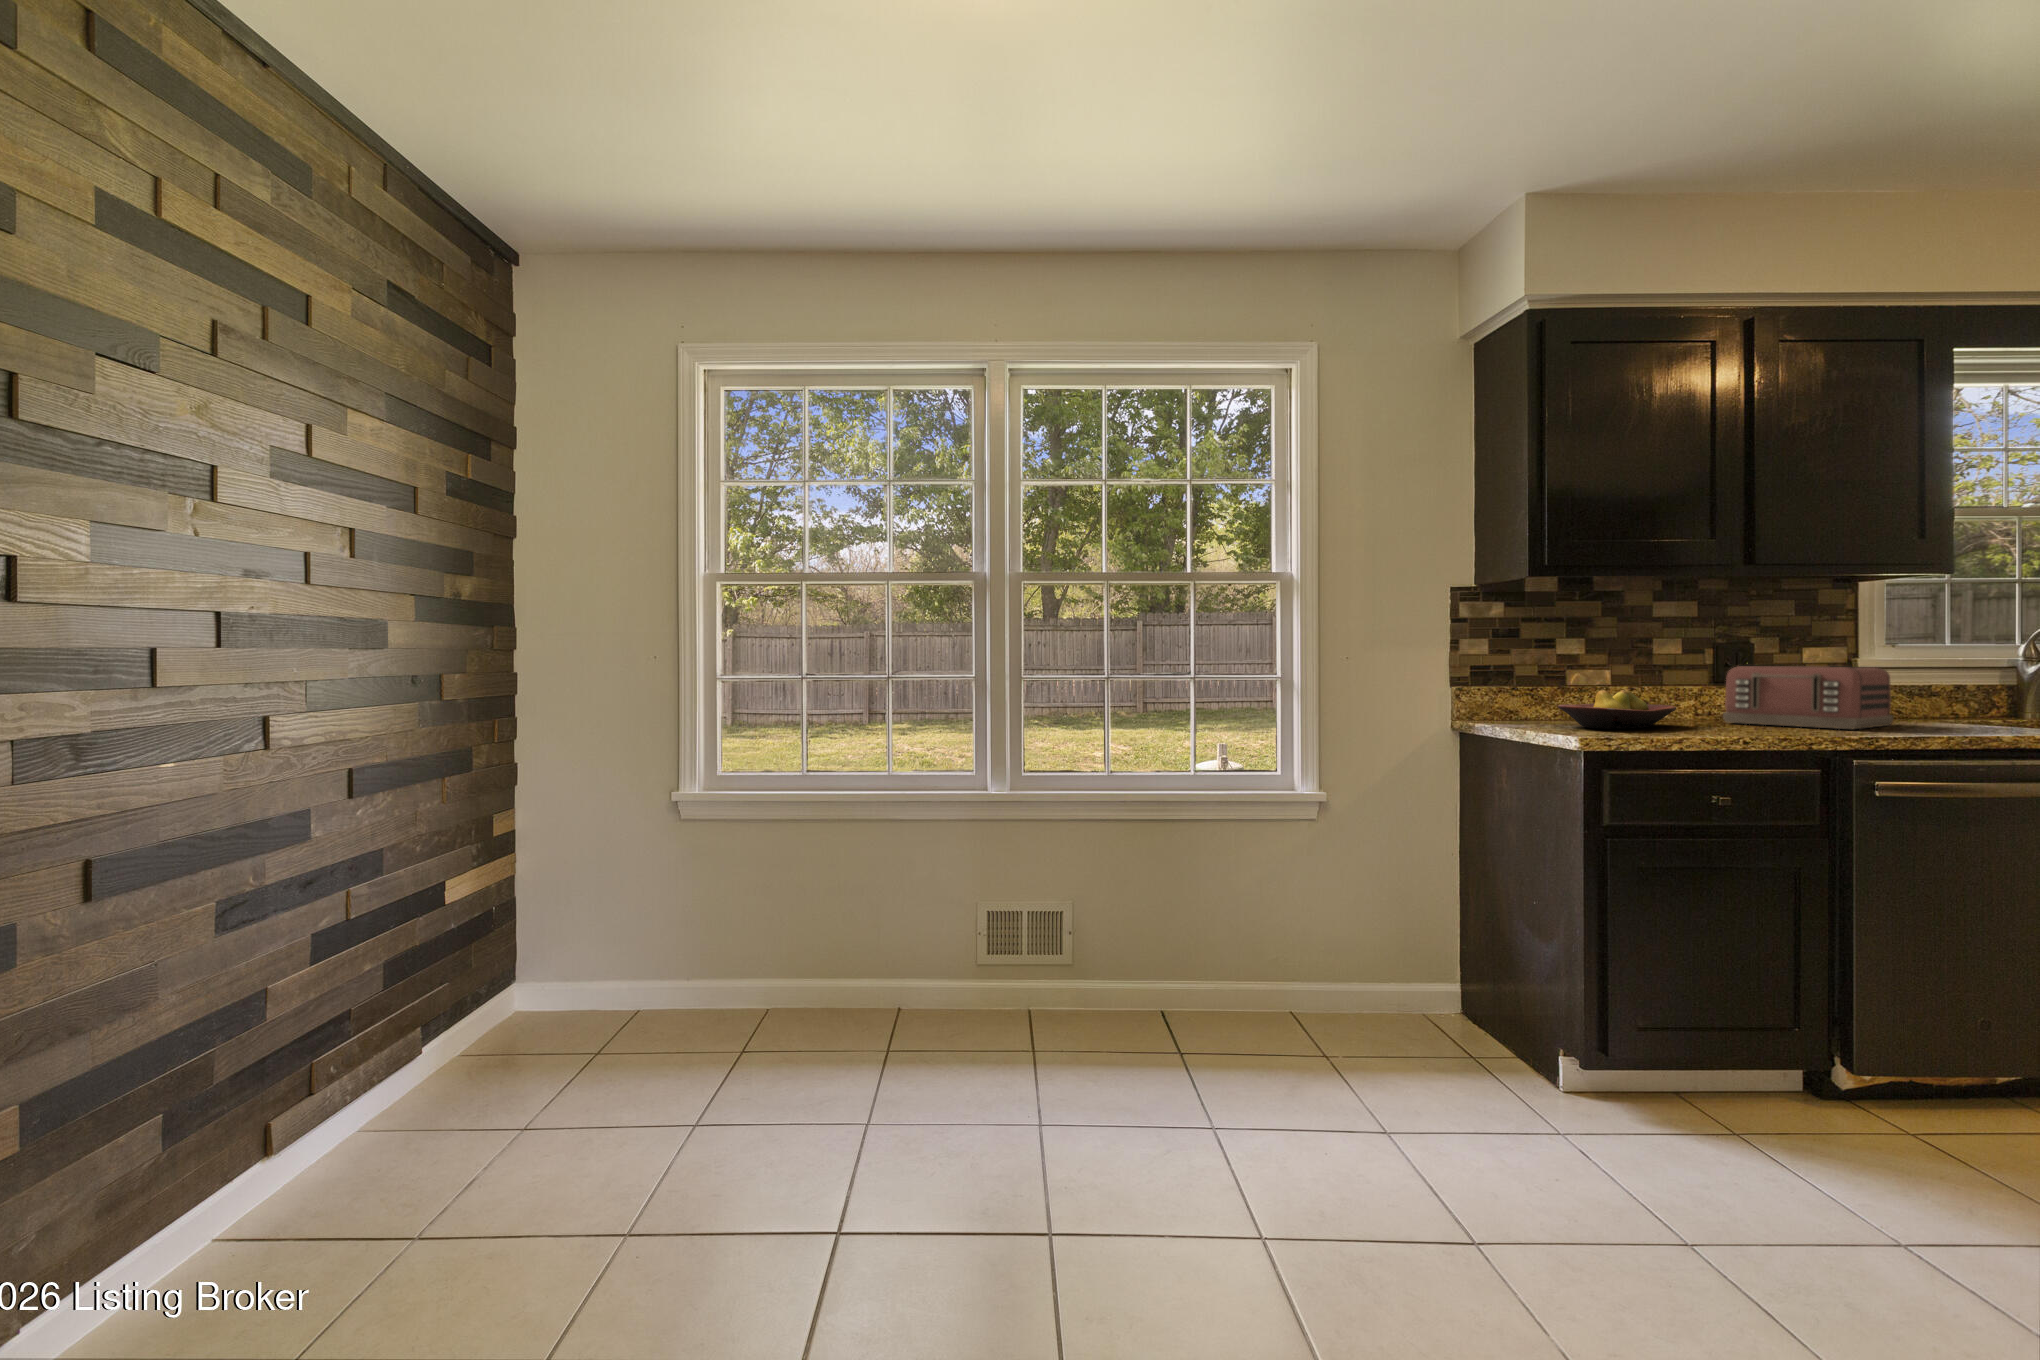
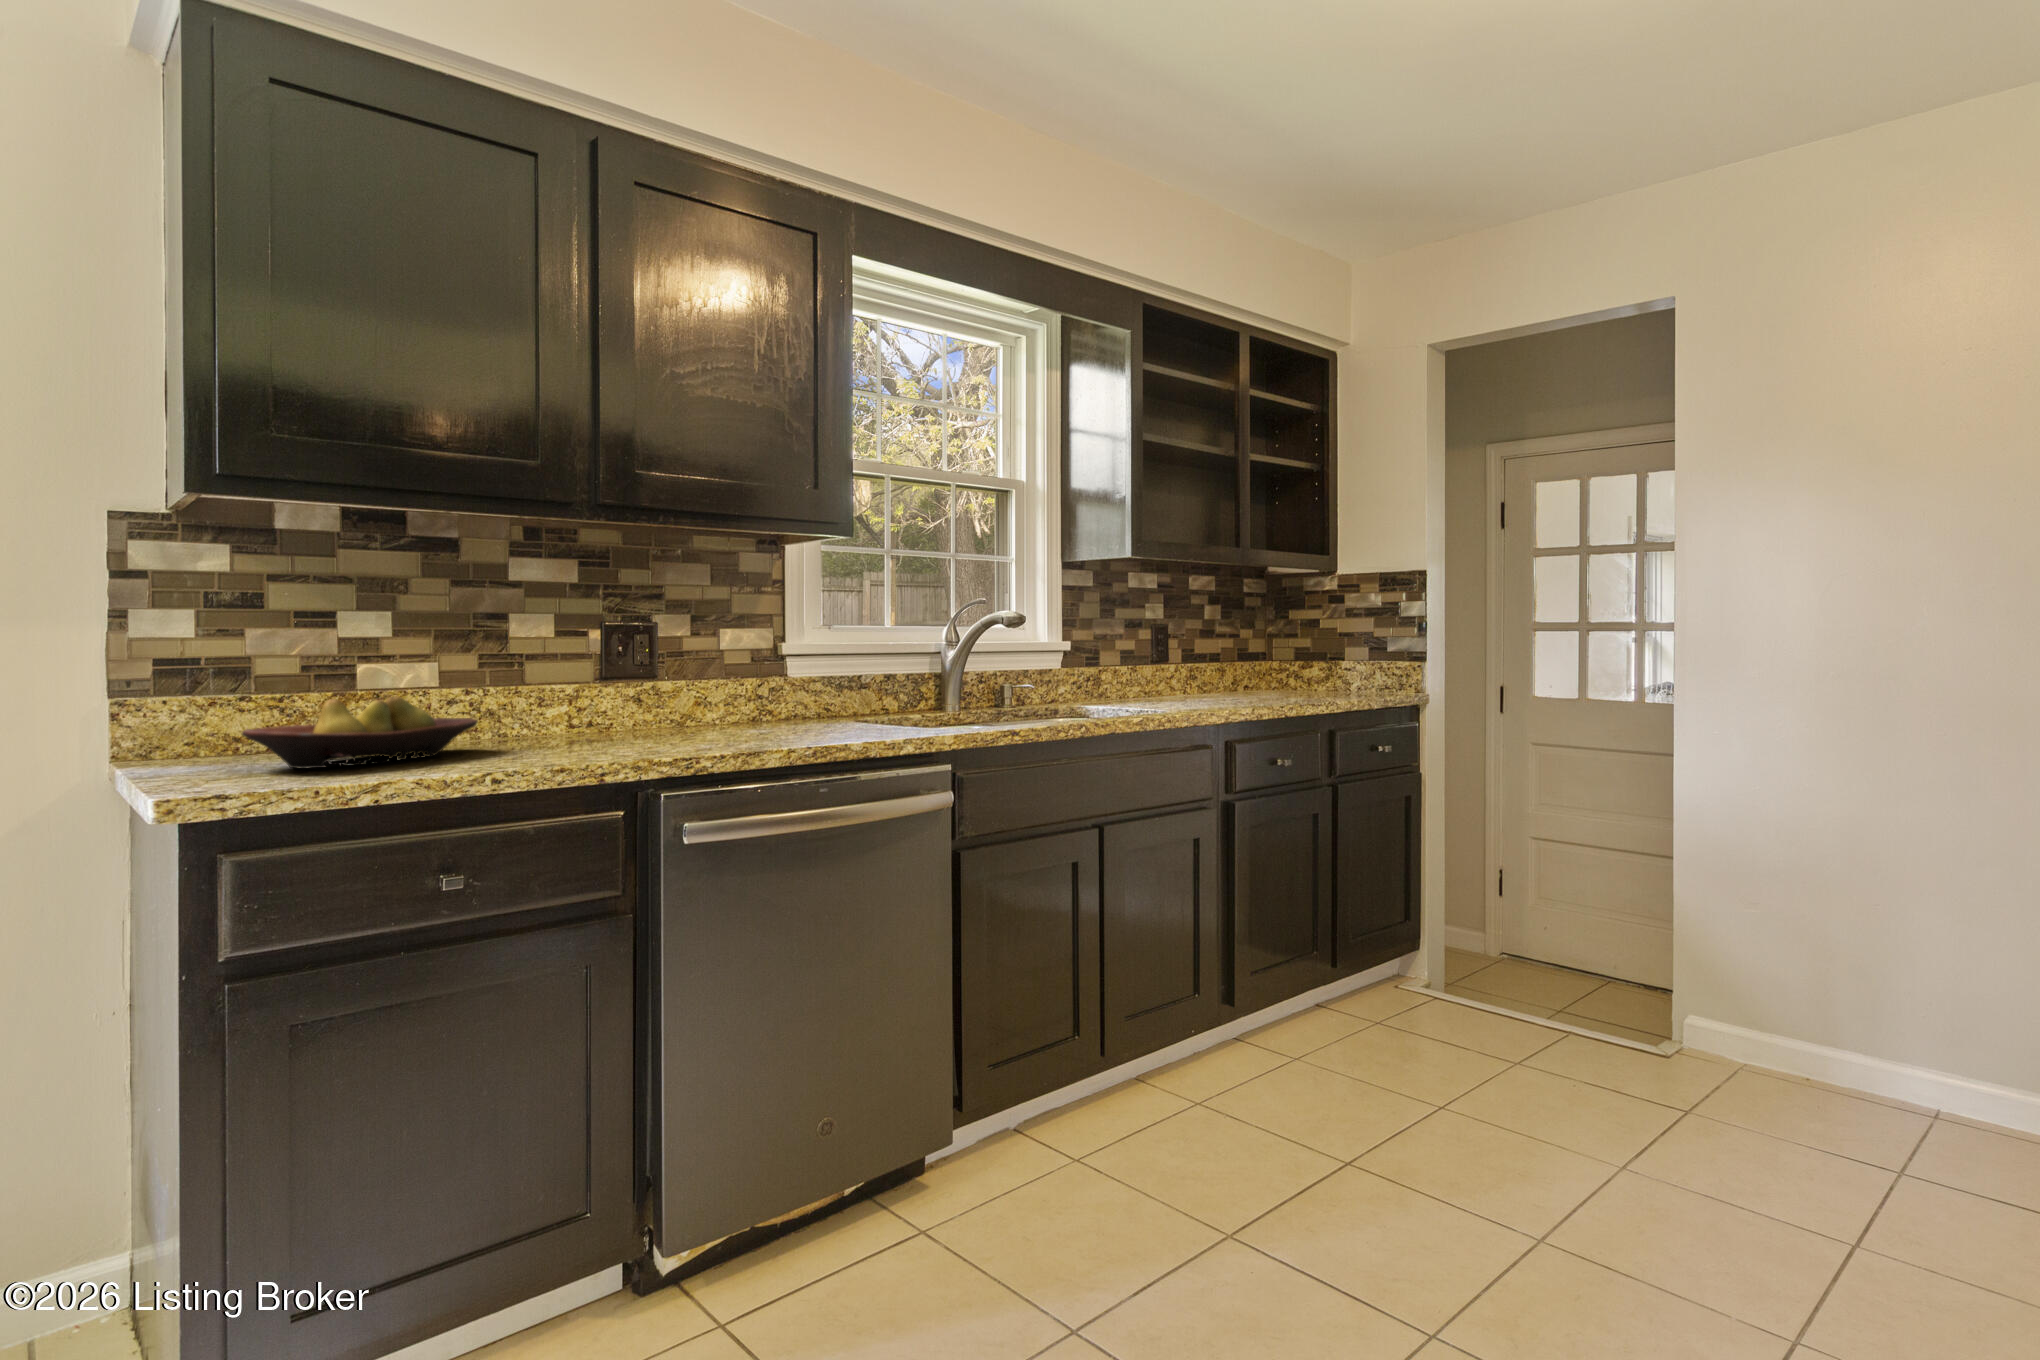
toaster: present [1723,666,1893,729] -> none [577,653,787,743]

